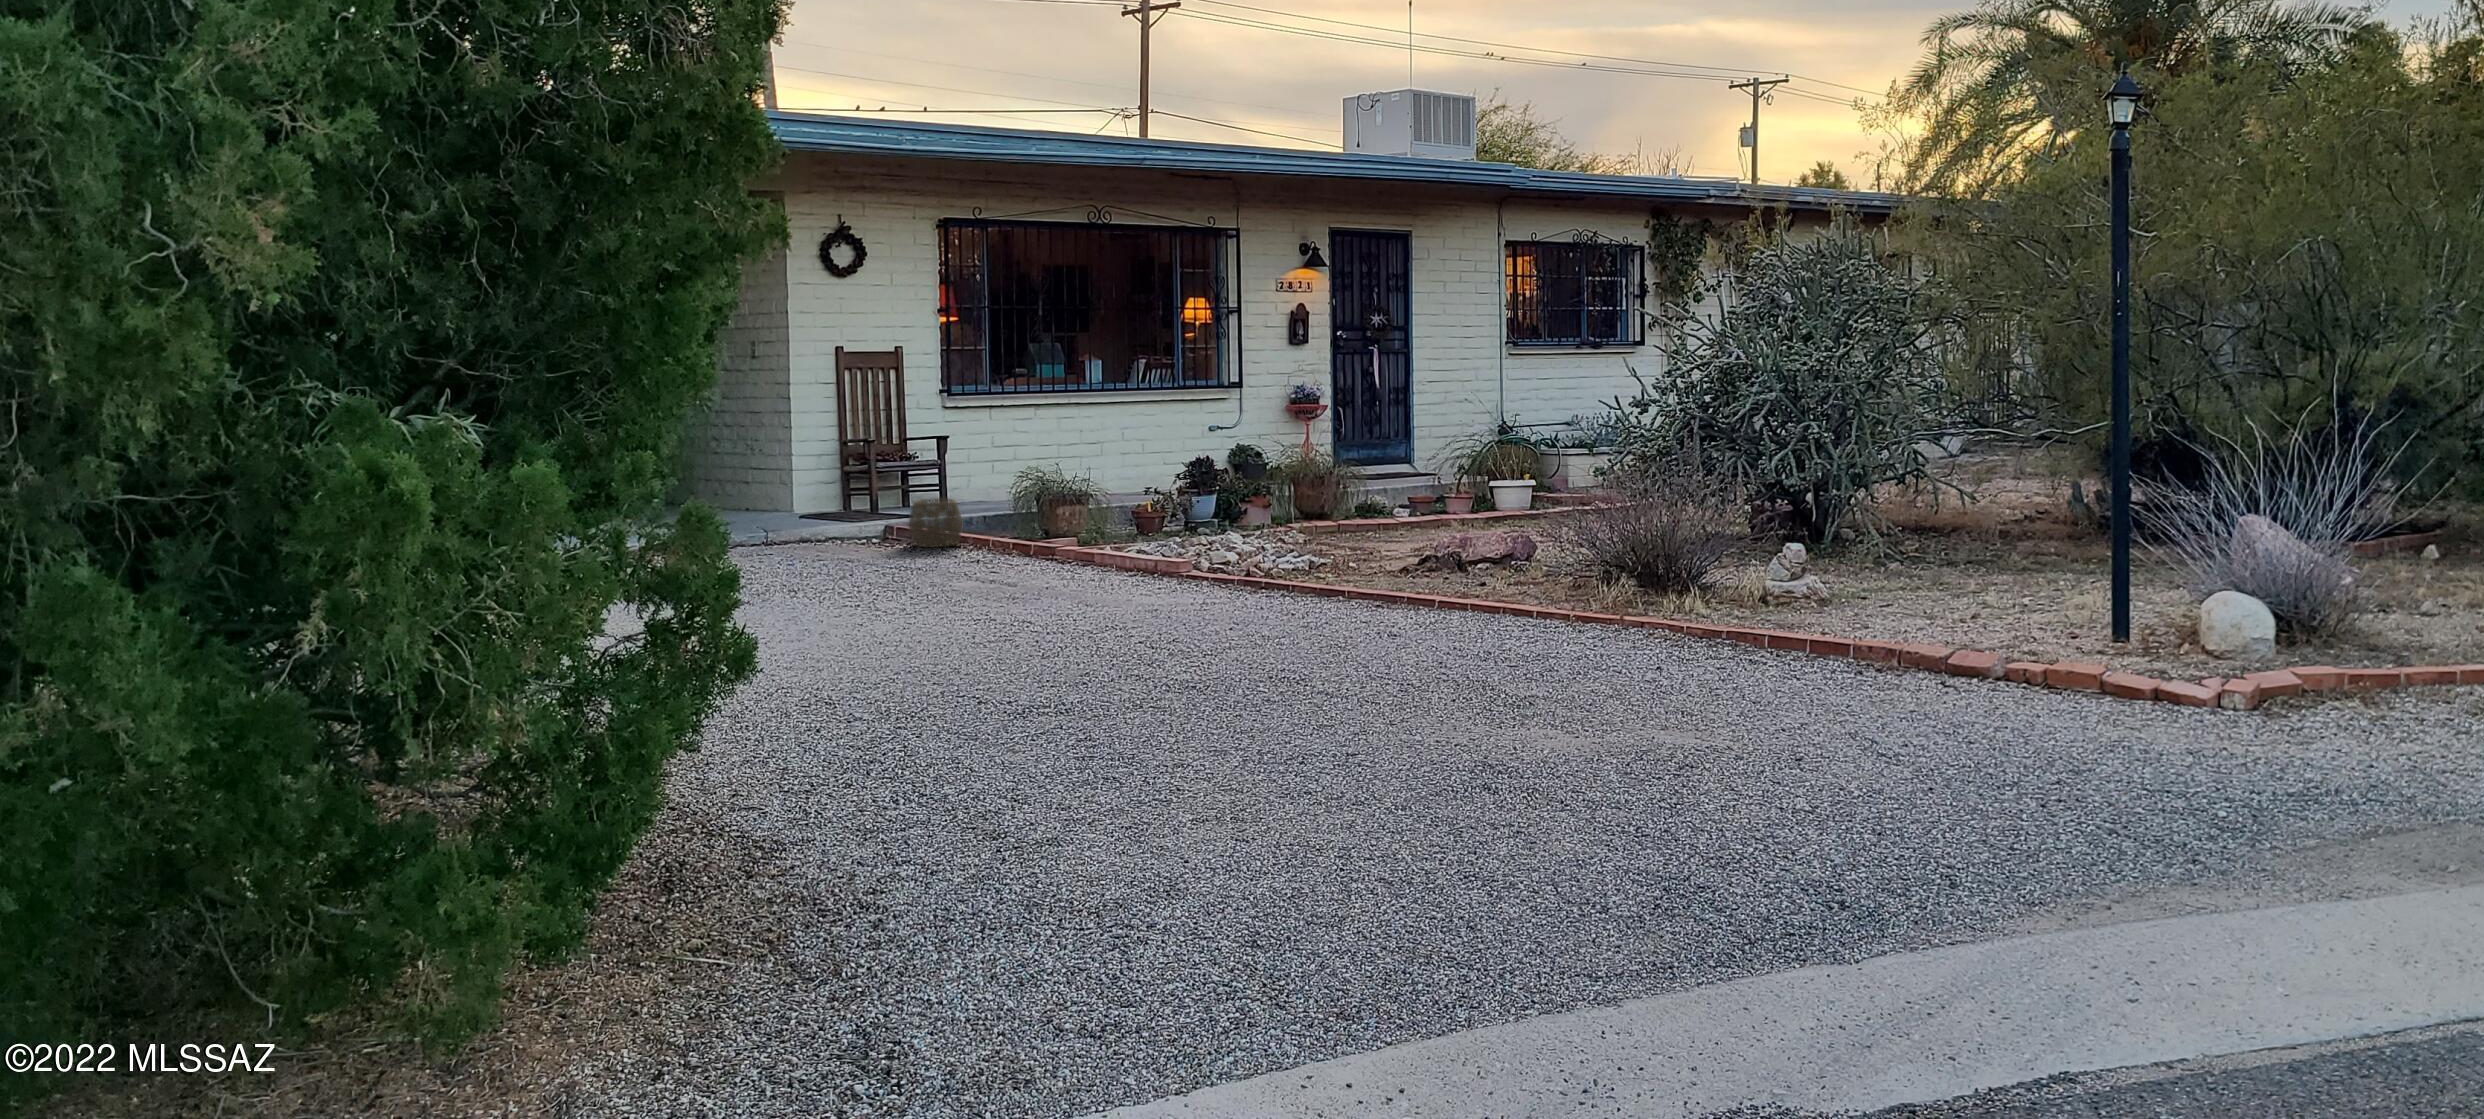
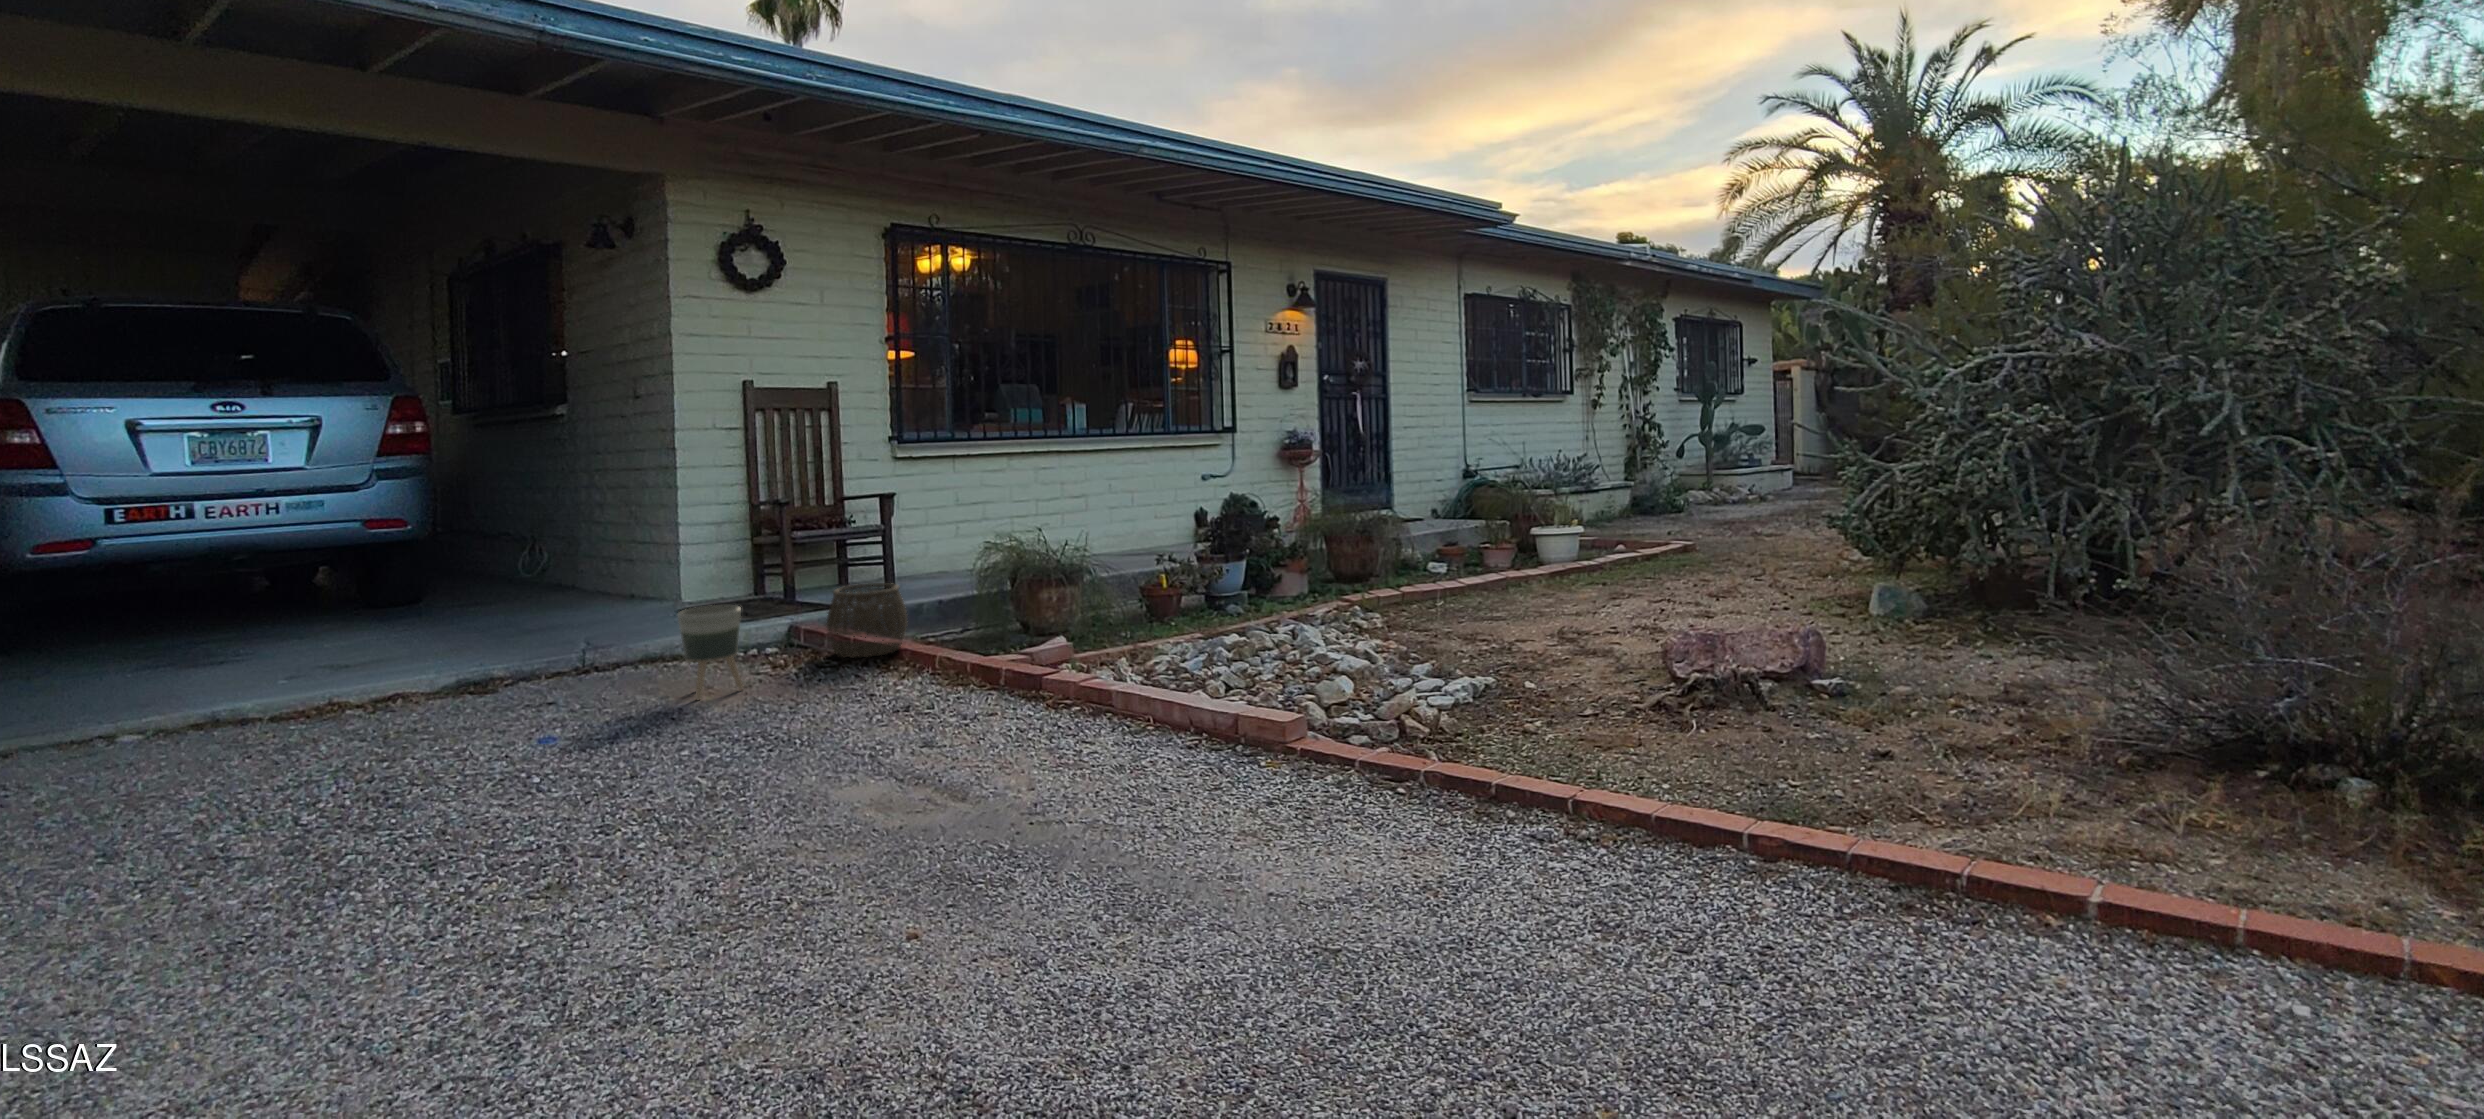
planter: none [828,504,866,560] -> present [678,605,743,700]

